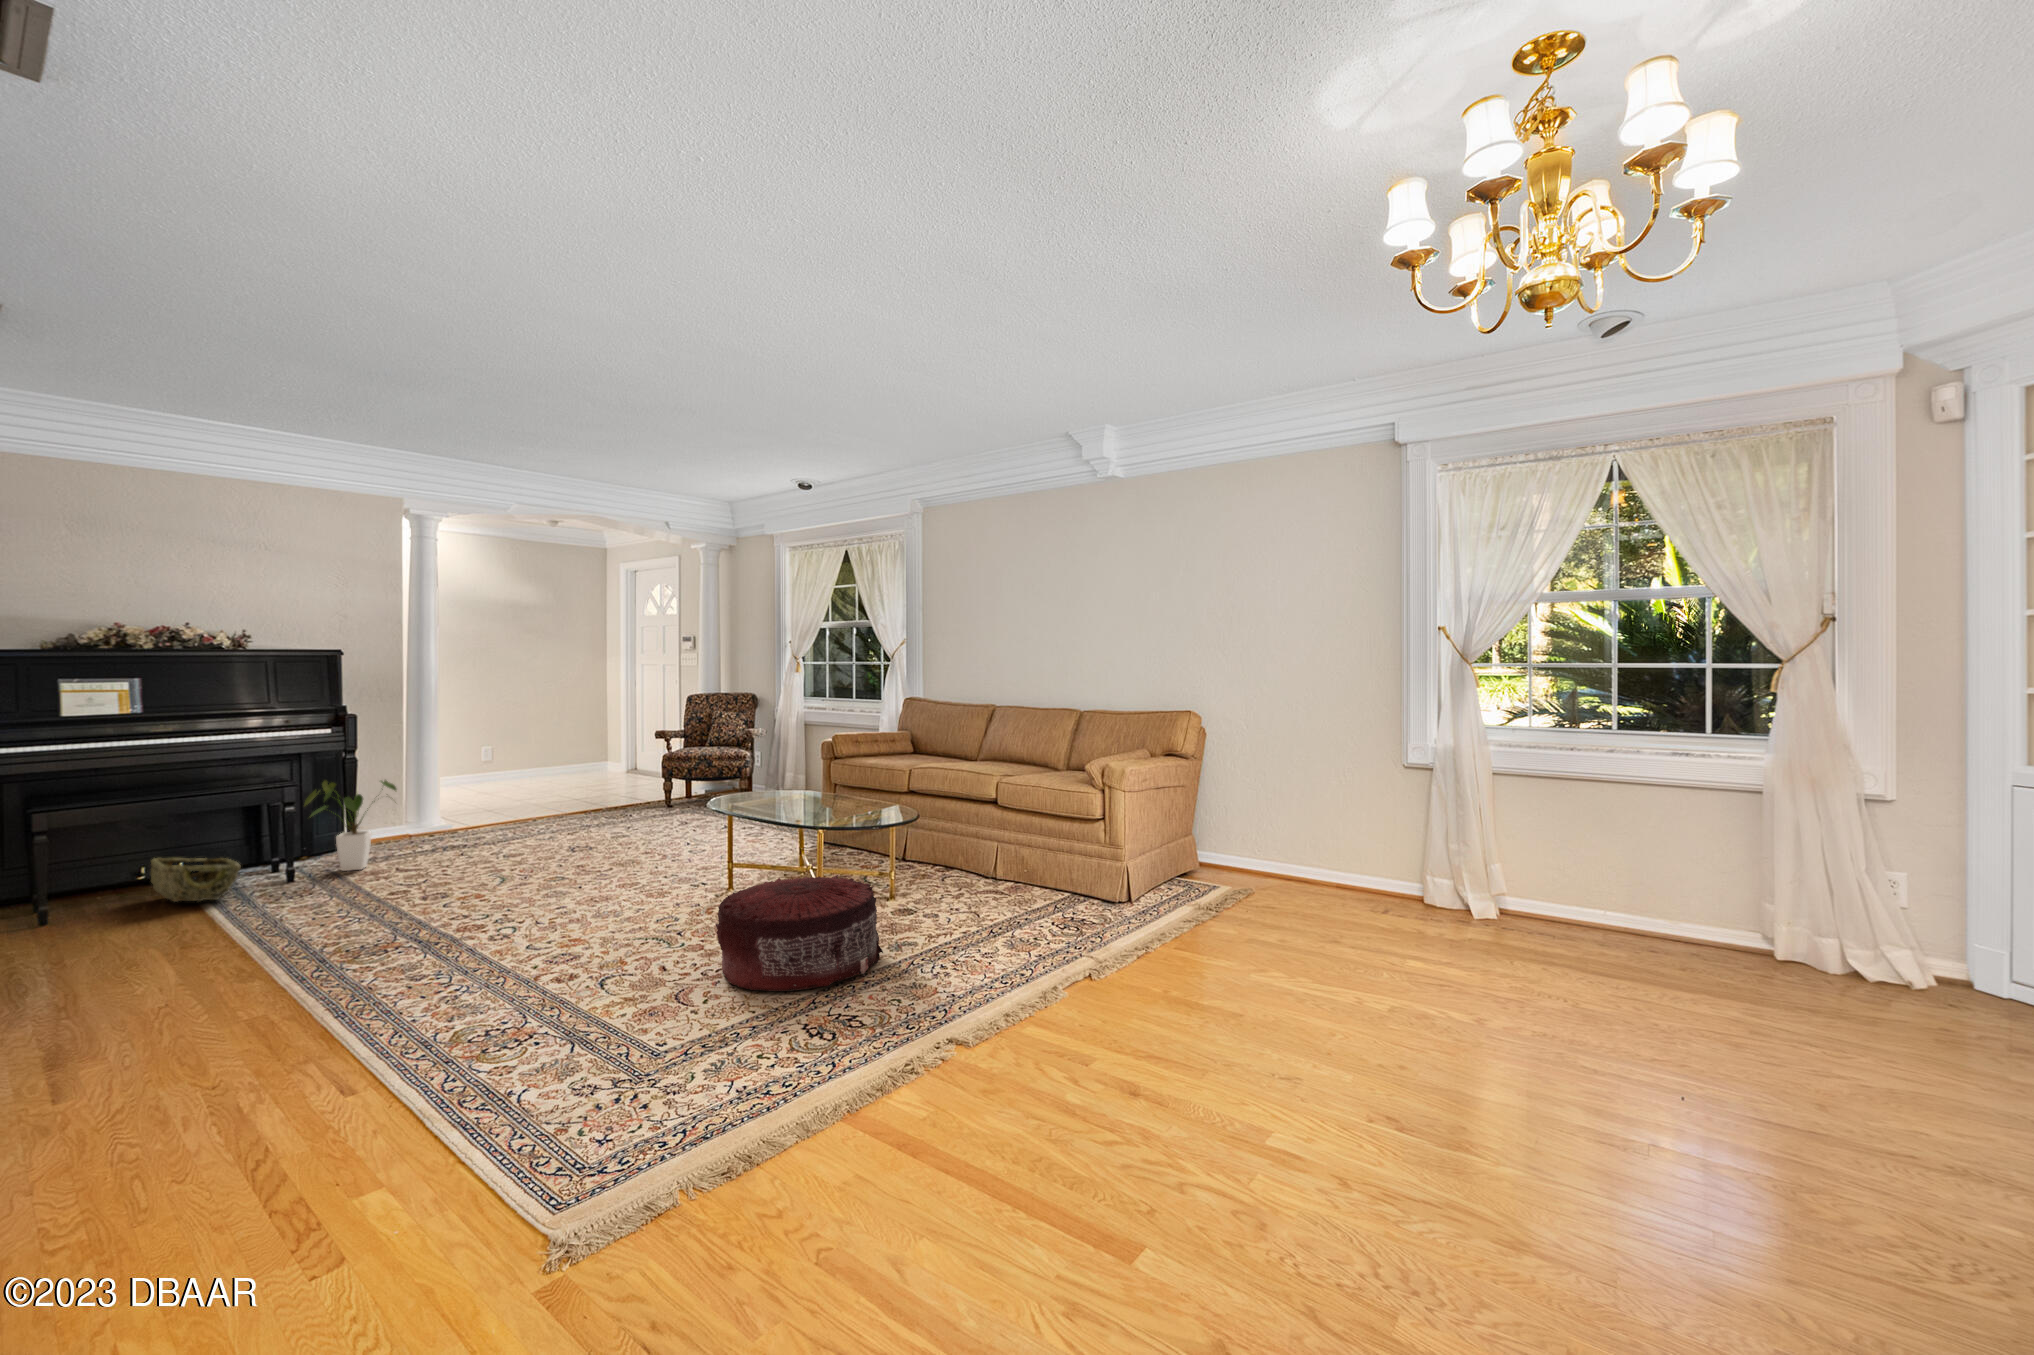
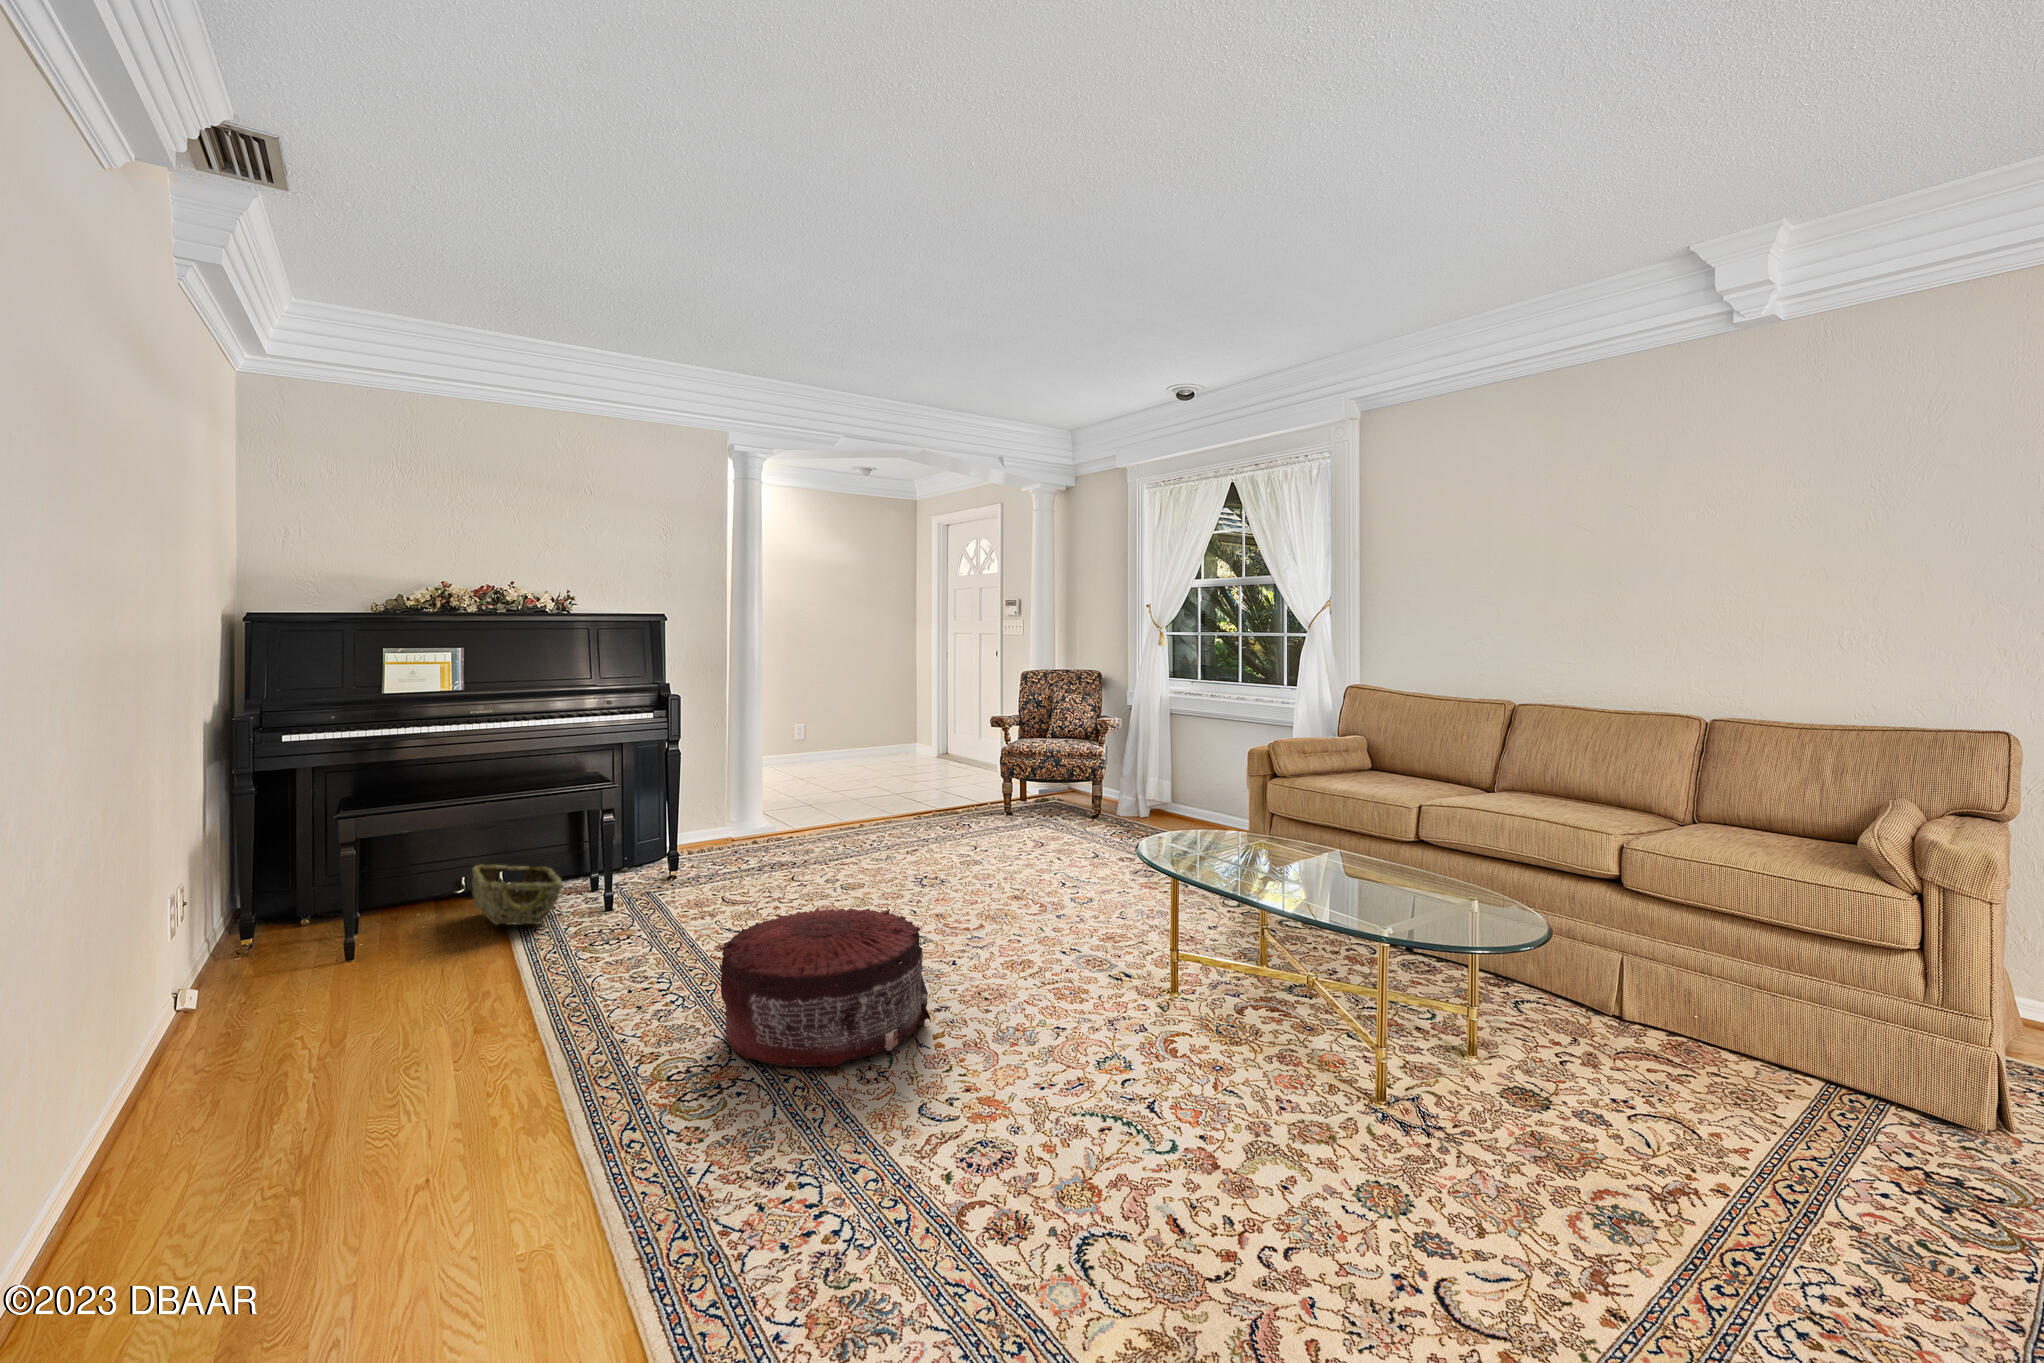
house plant: present [305,780,397,871] -> none [627,774,726,887]
pouf: present [716,875,883,991] -> present [720,907,930,1067]

